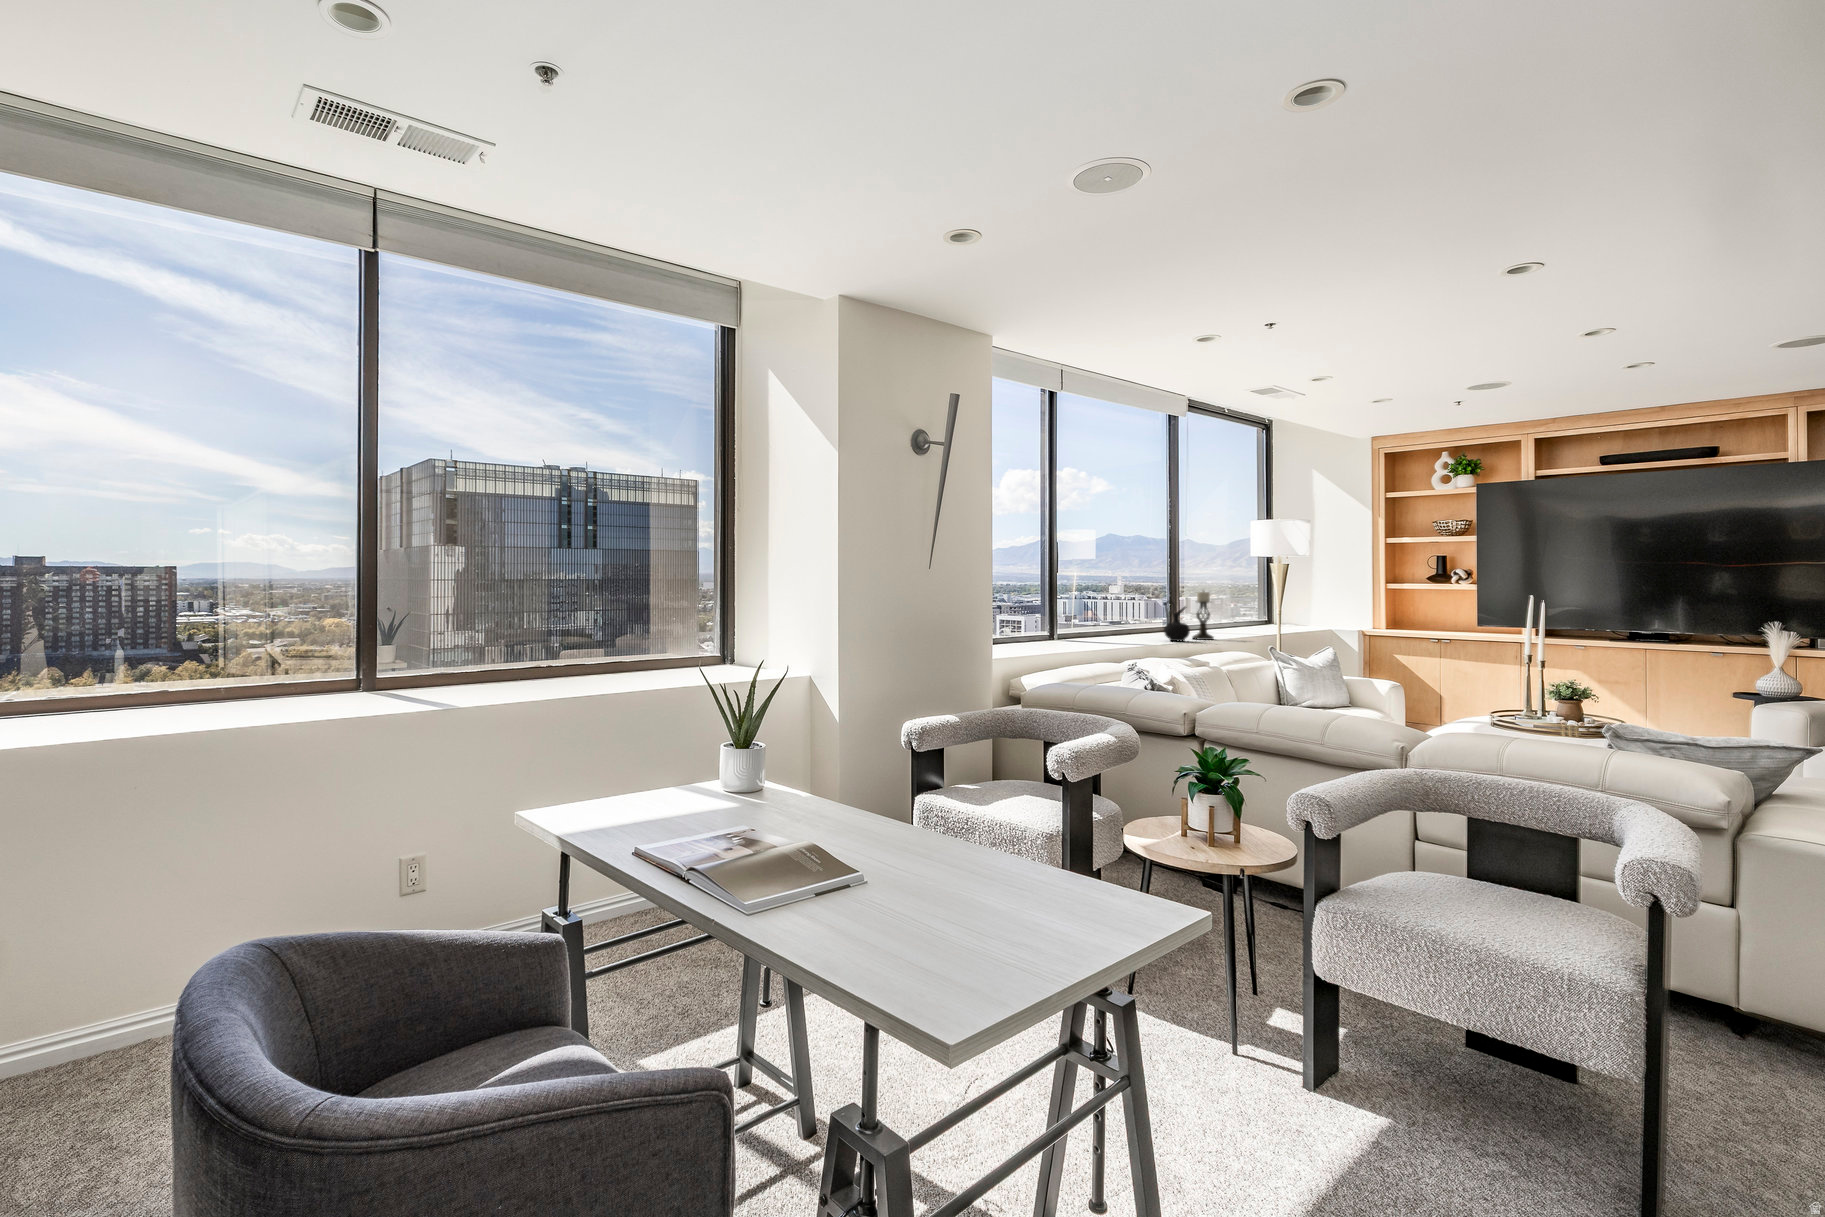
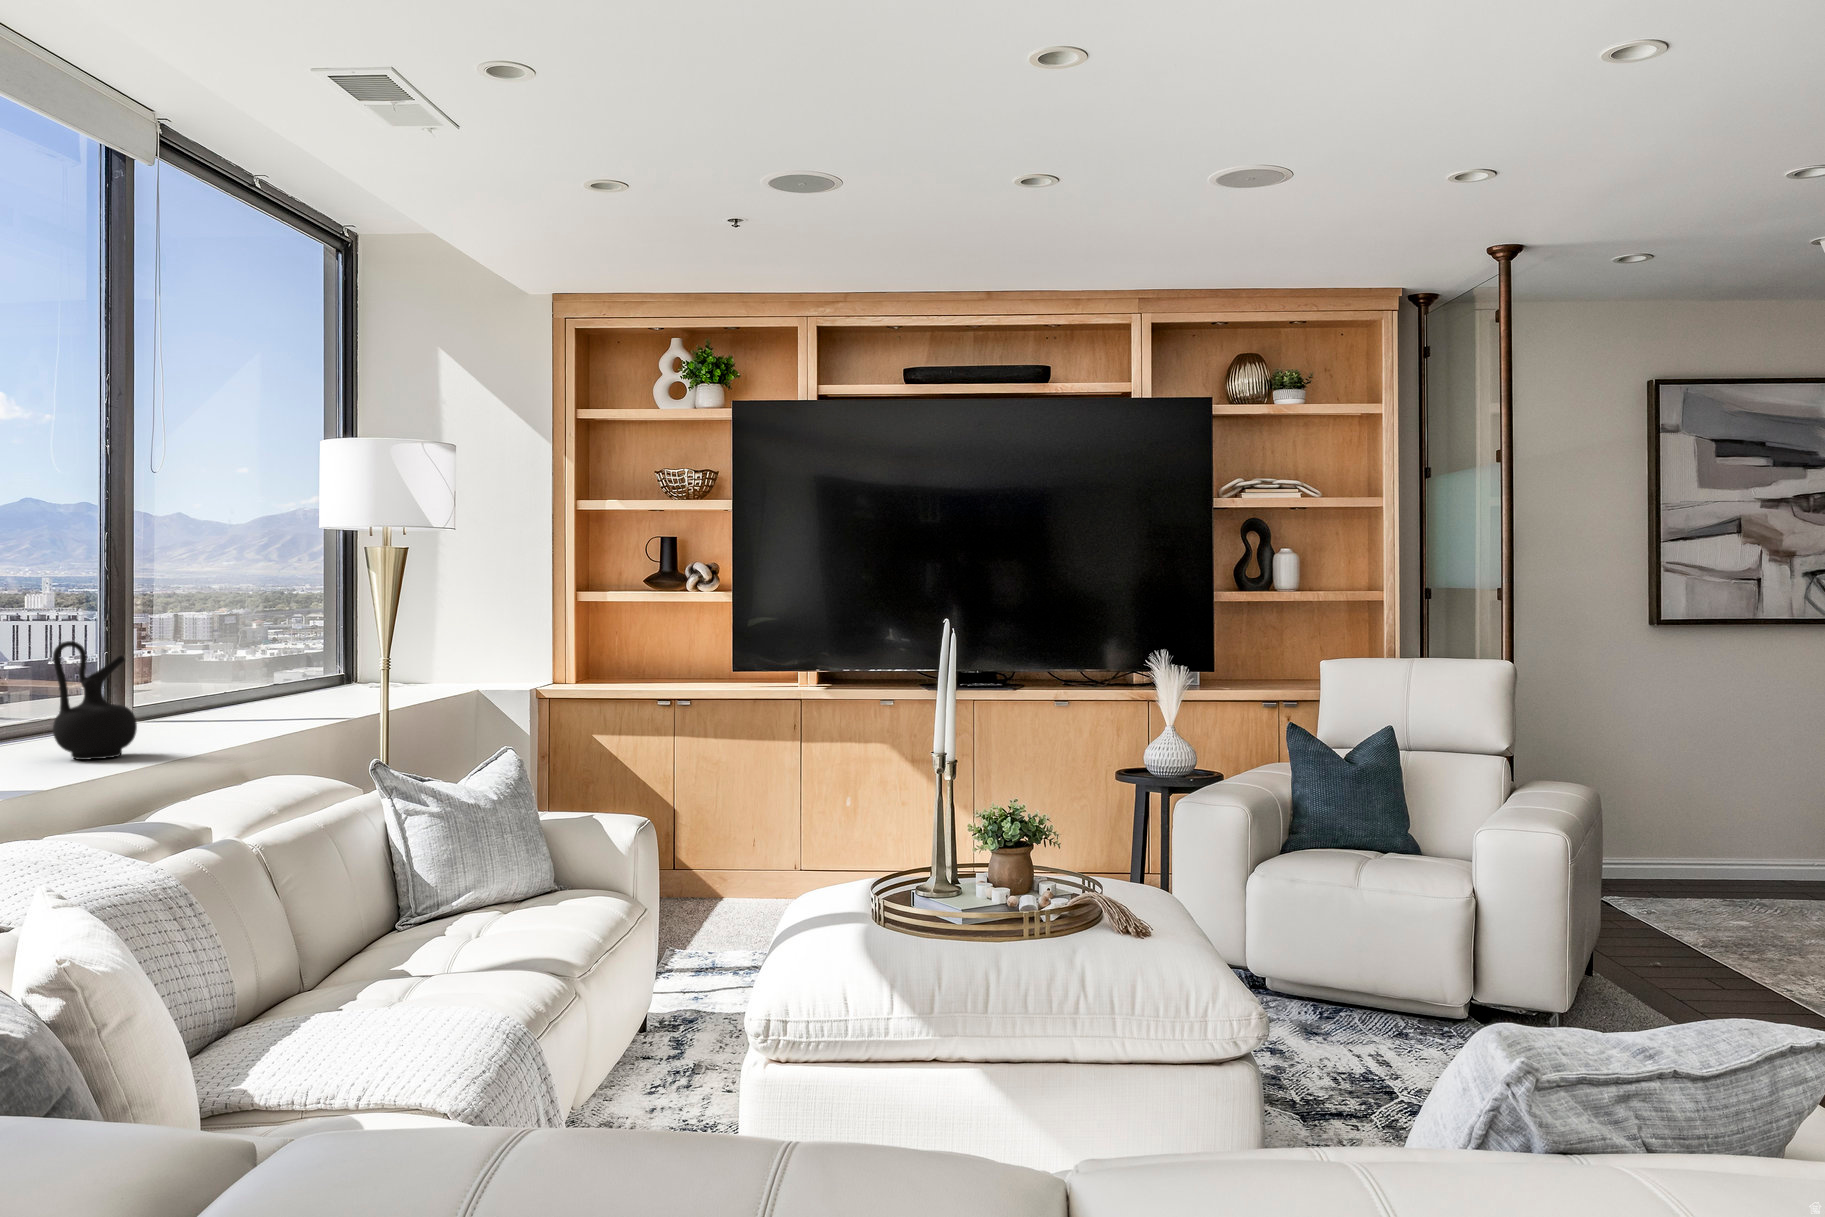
candle holder: present [1192,591,1214,640] -> none [148,608,213,742]

